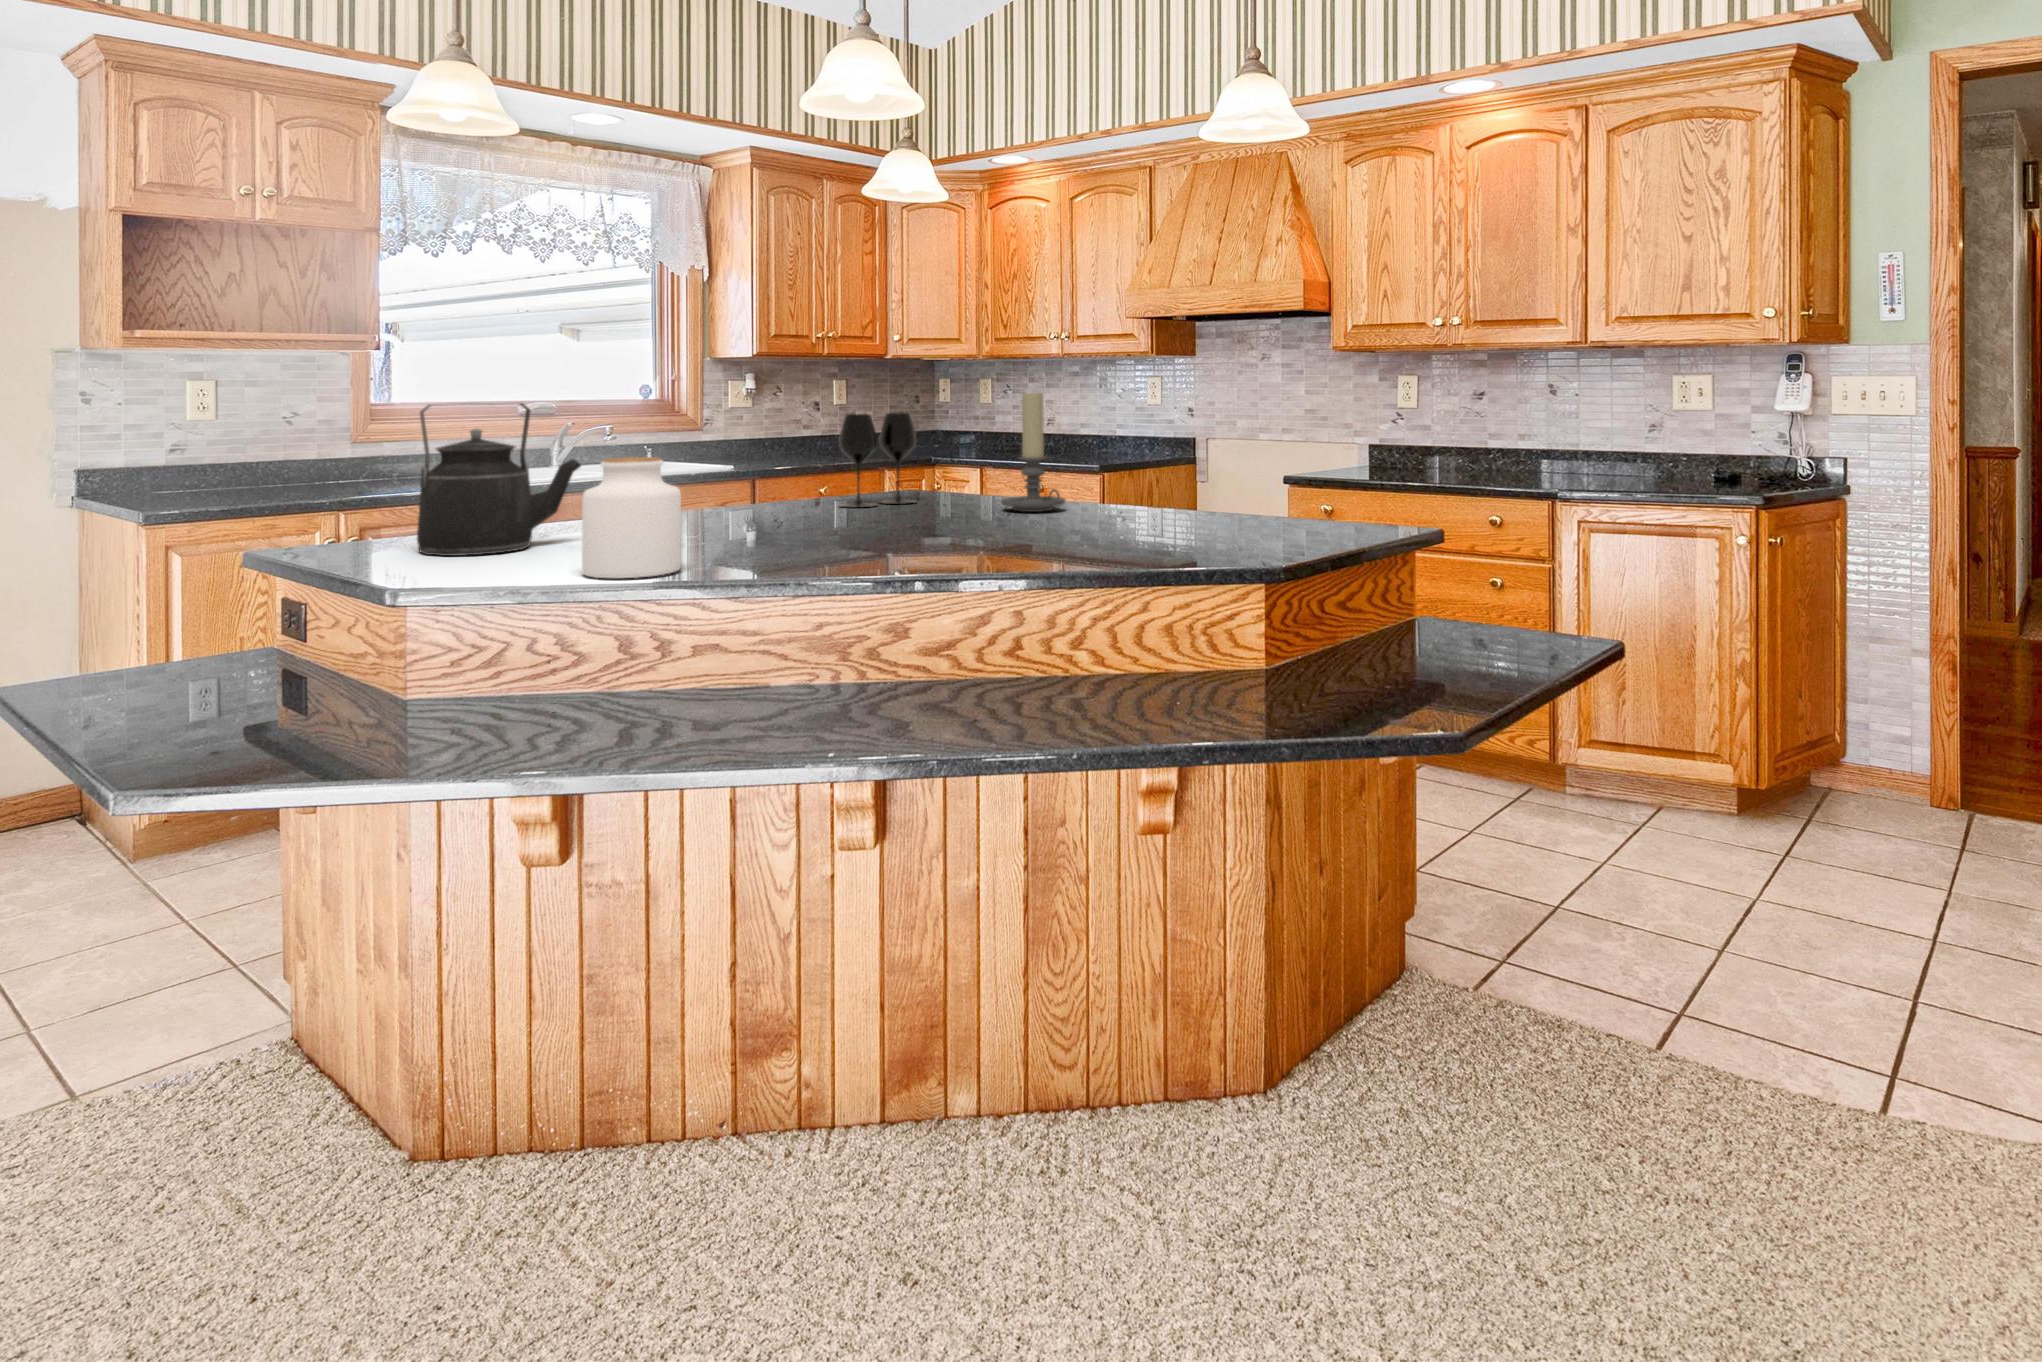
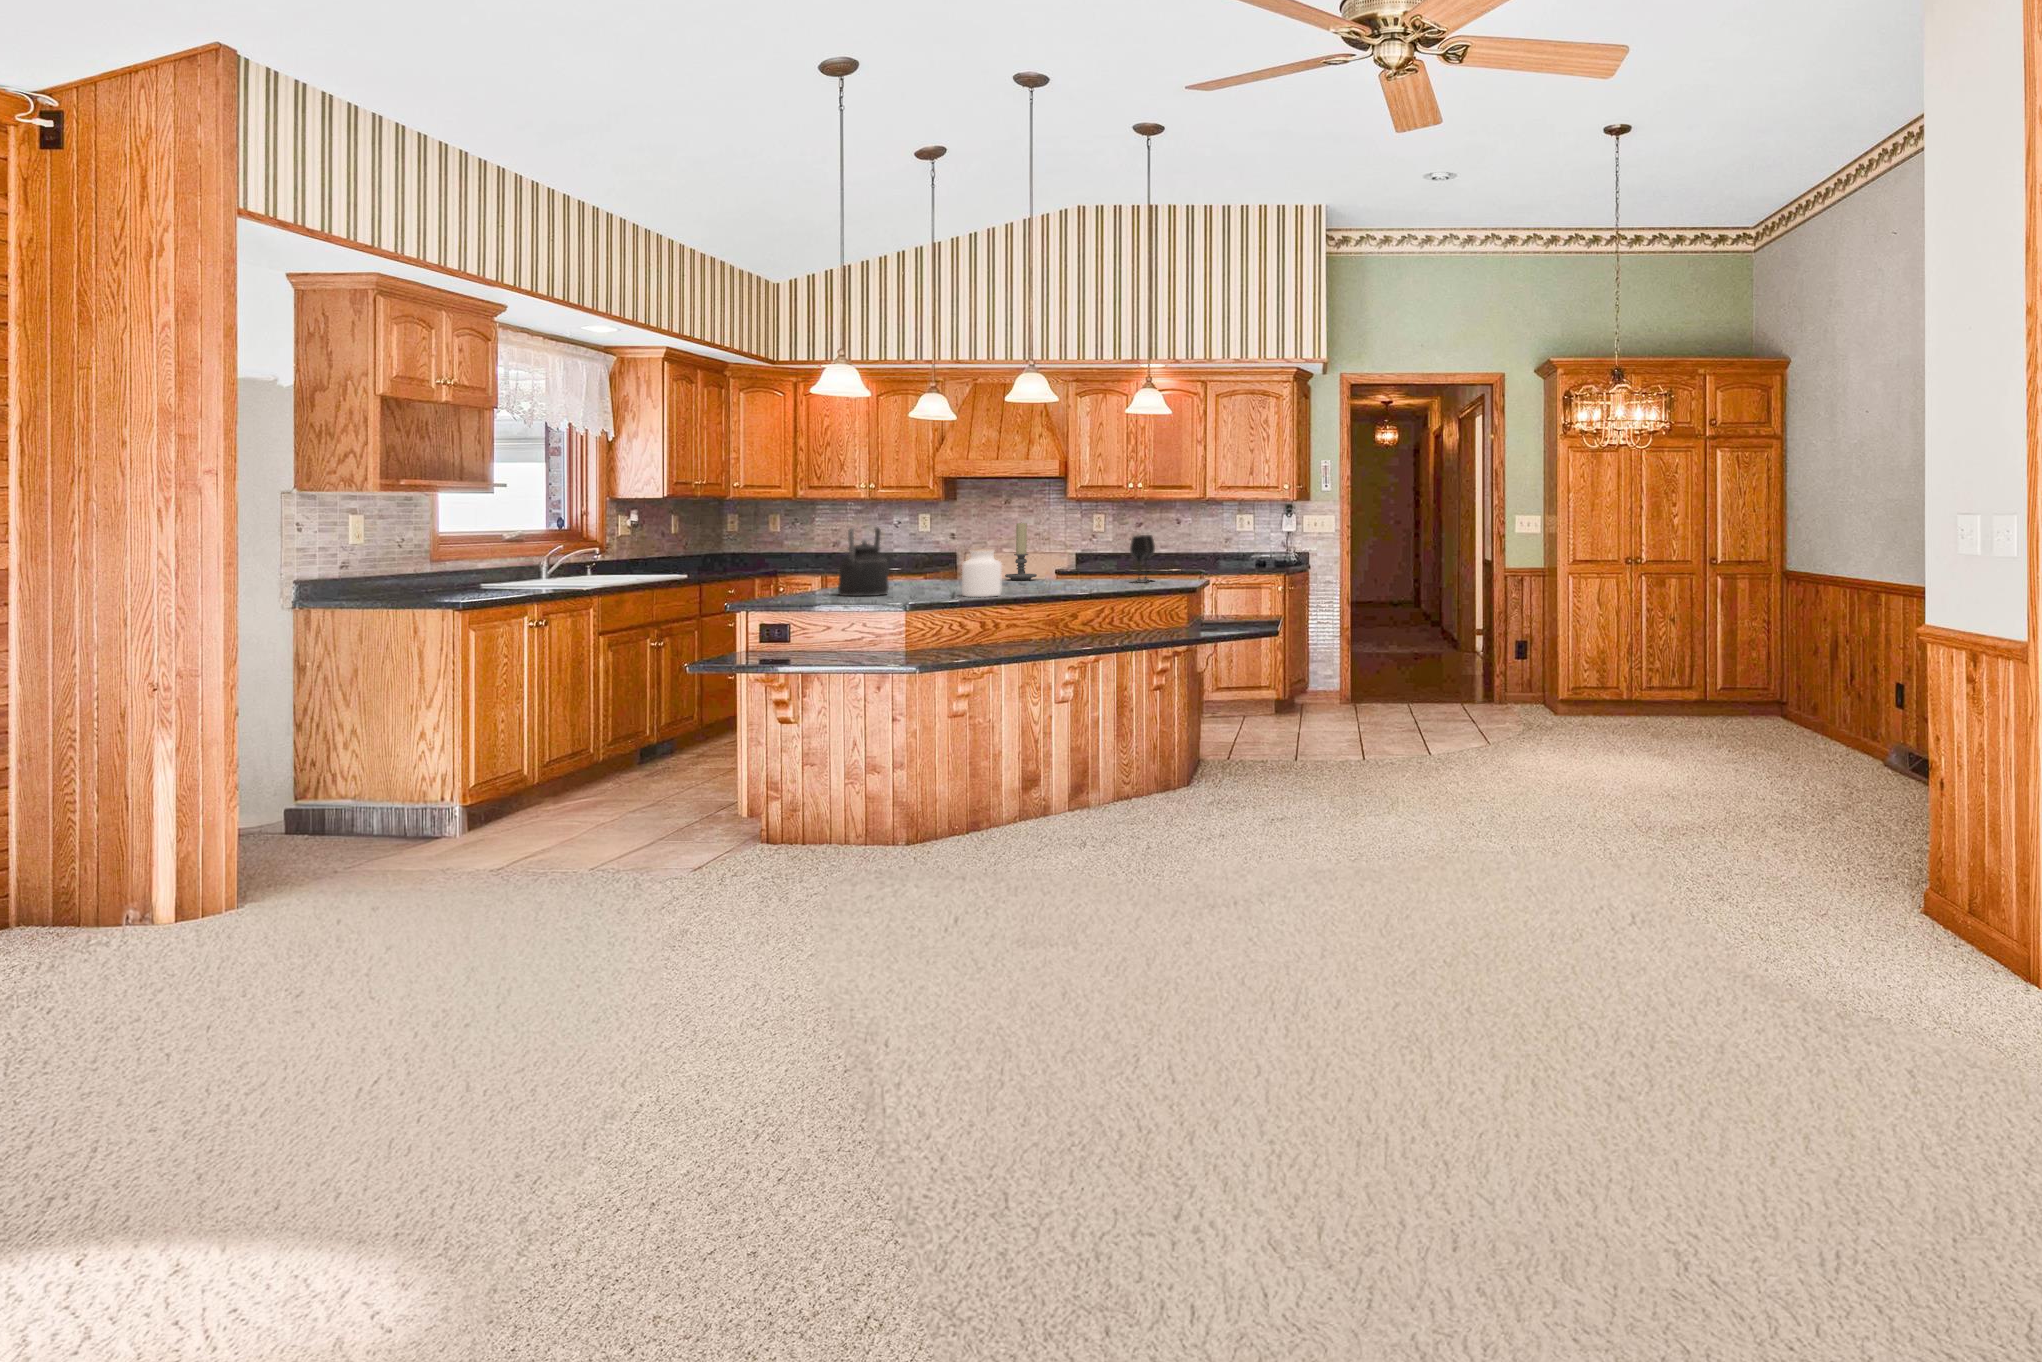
wine glass: present [839,413,916,508] -> present [1130,535,1155,583]

